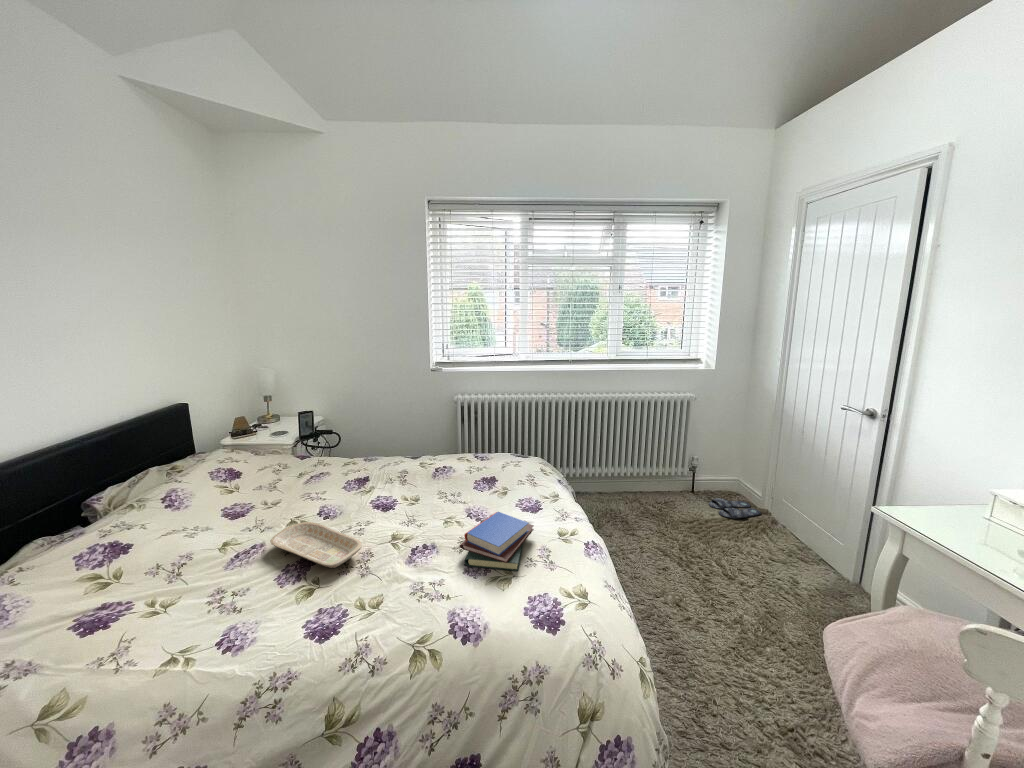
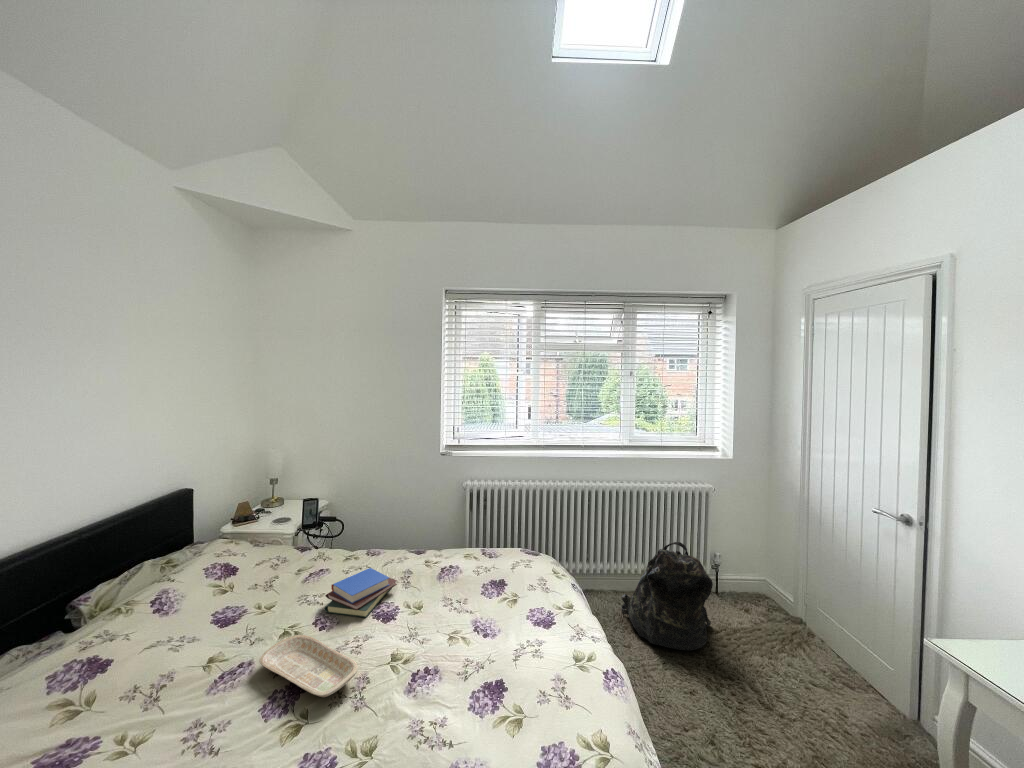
backpack: none [605,445,689,538] -> present [621,542,713,651]
slippers: present [709,498,761,519] -> none [735,602,795,628]
book: present [460,512,534,571] -> present [324,568,397,618]

